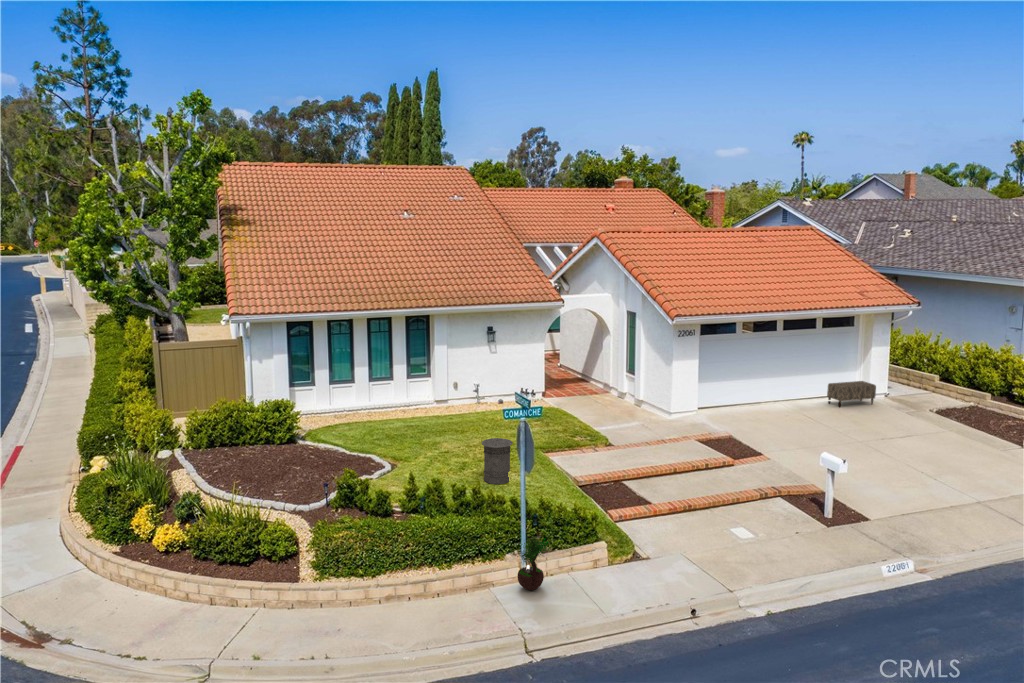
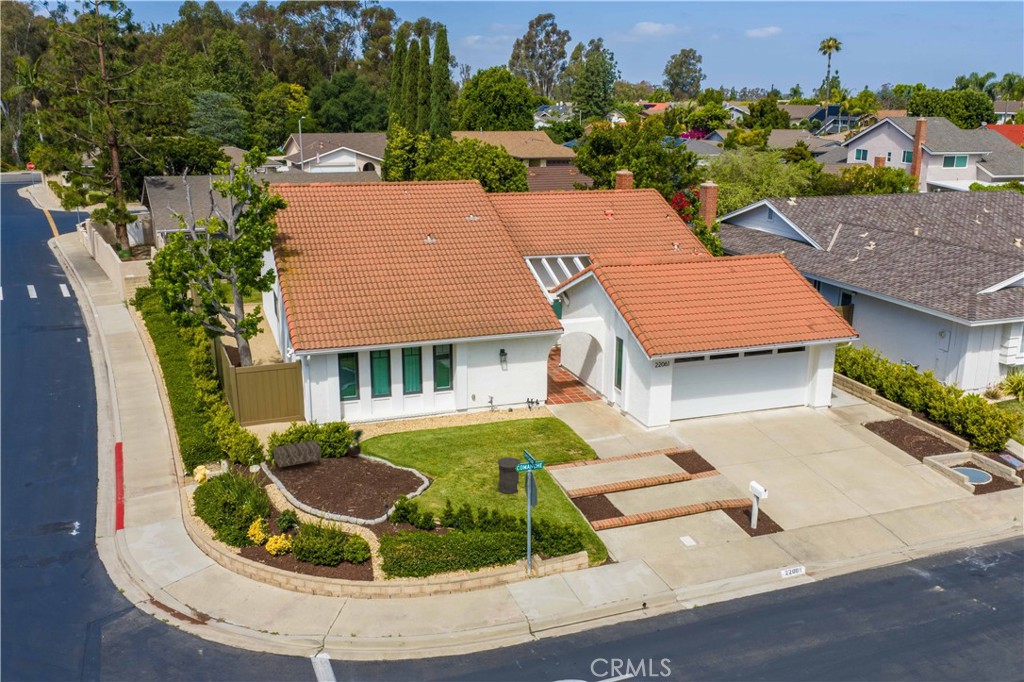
bench: present [827,381,876,407] -> present [274,441,321,472]
potted tree: present [518,537,549,590] -> present [347,429,363,457]

